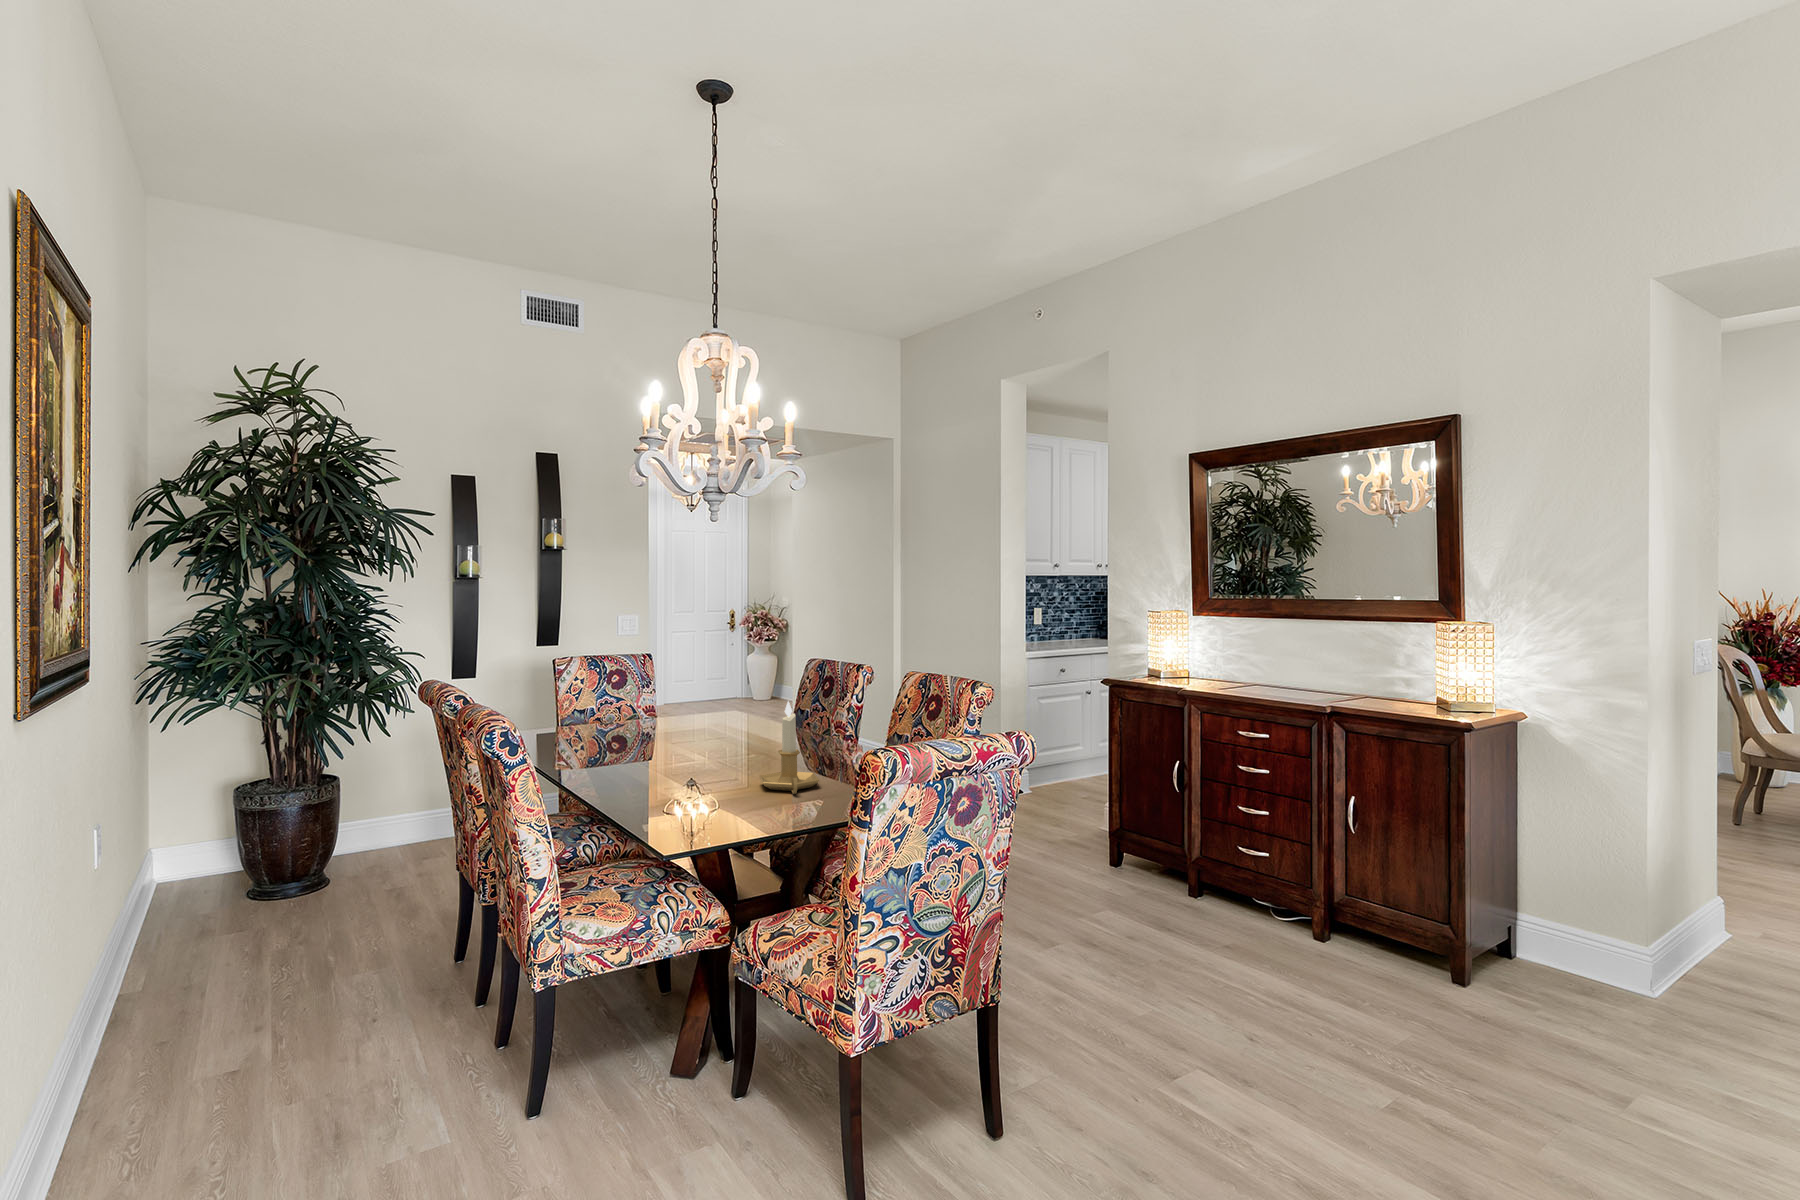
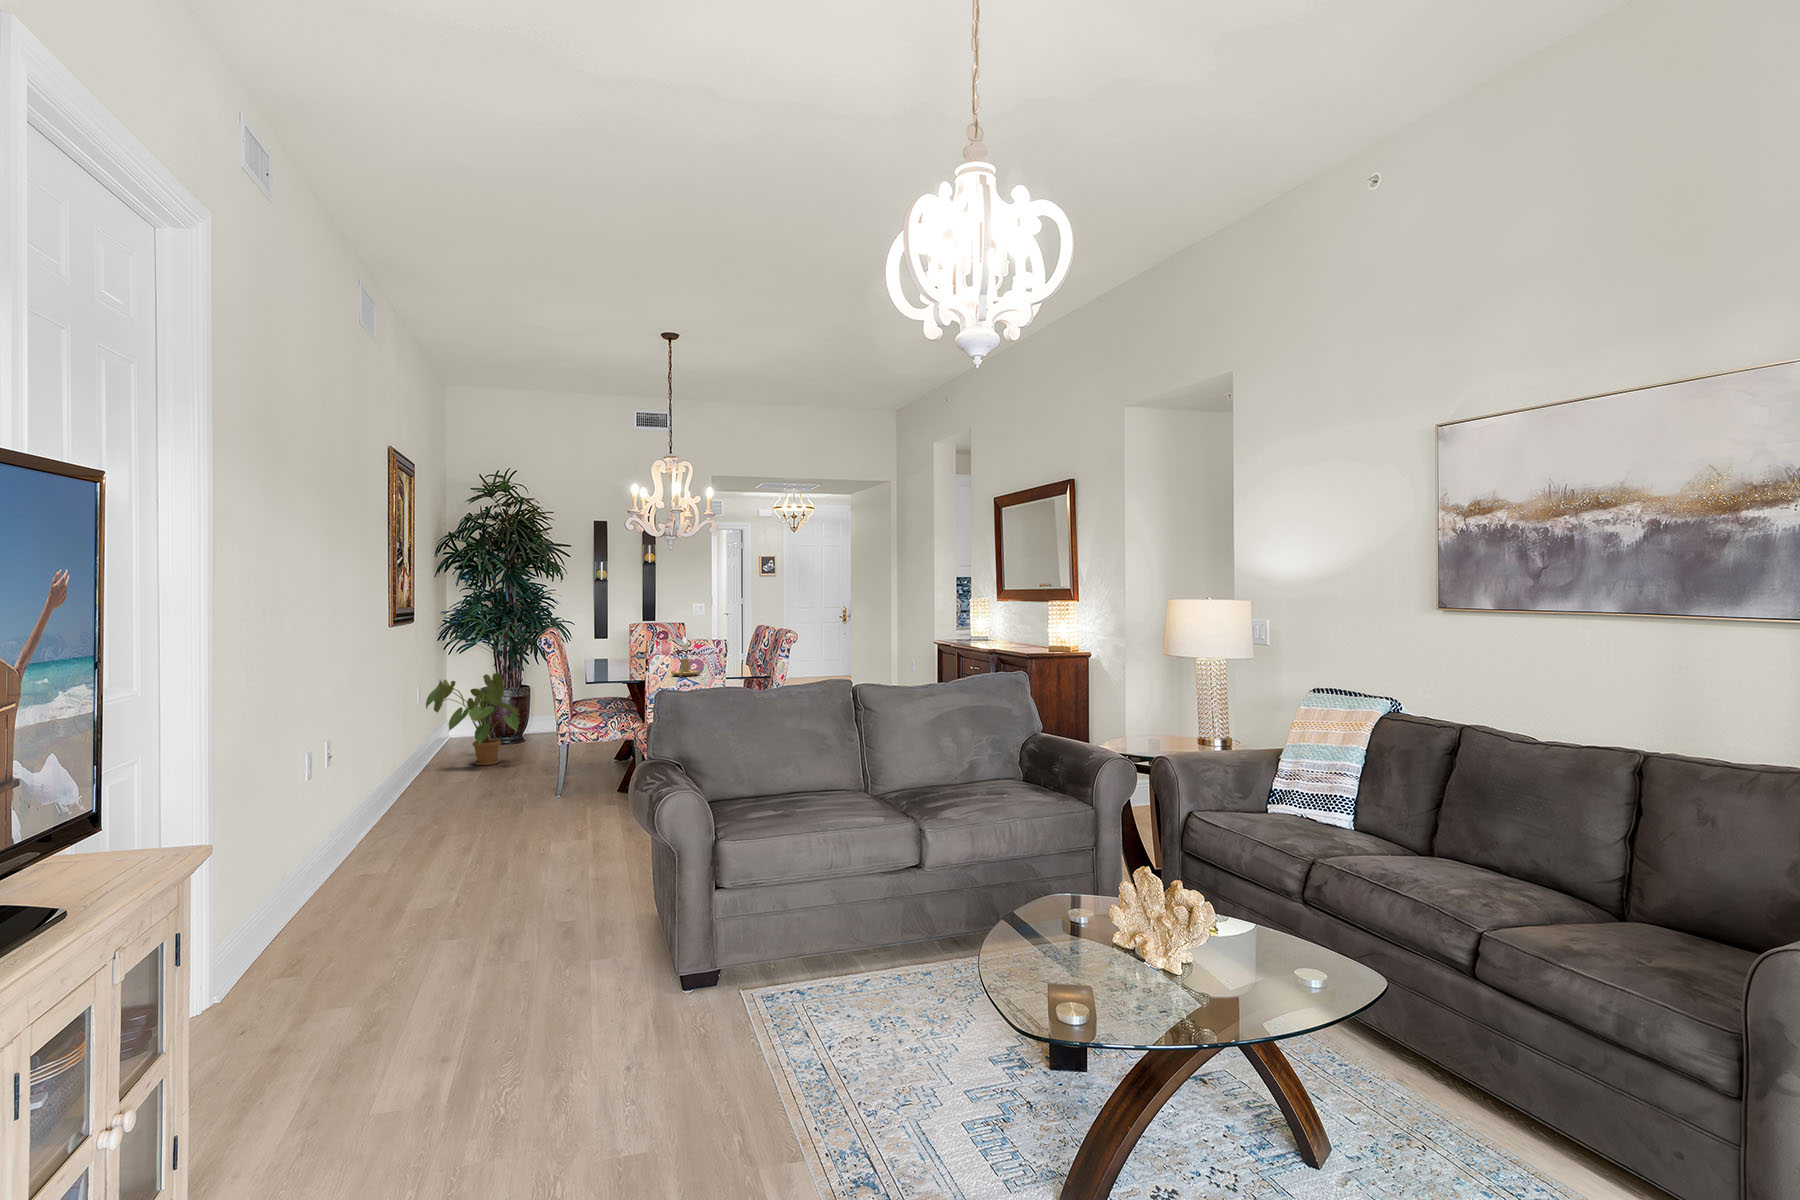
house plant: none [119,774,351,978] -> present [426,673,519,765]

